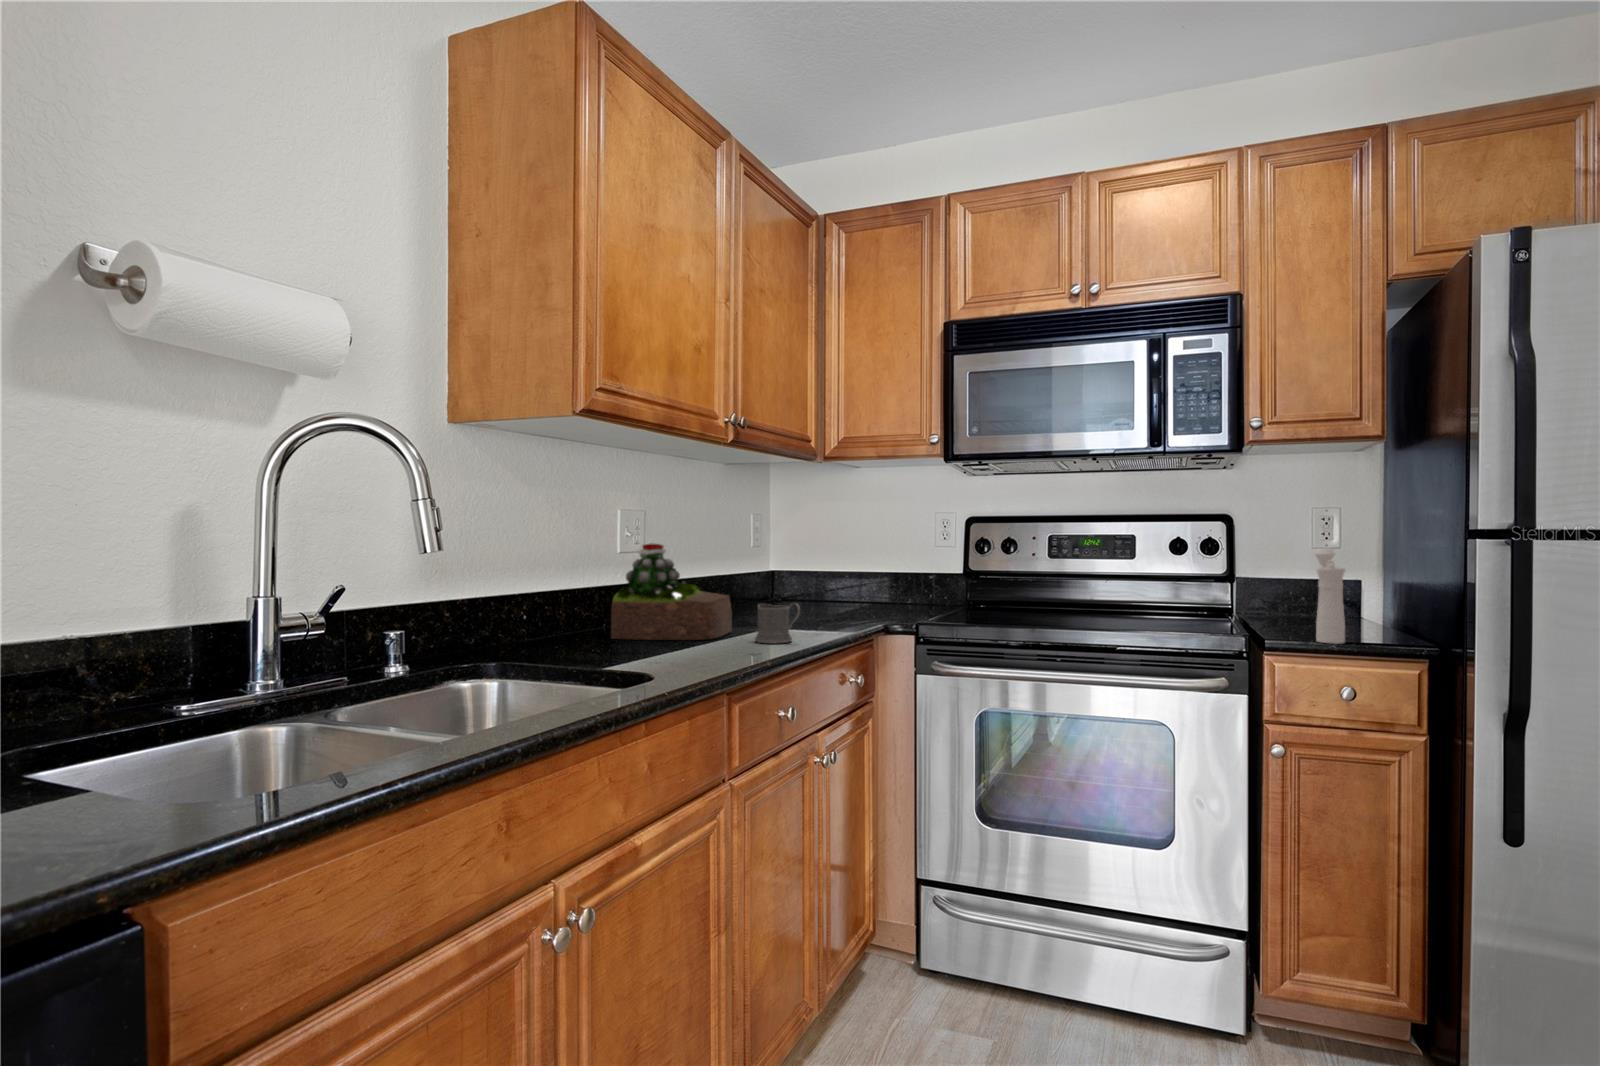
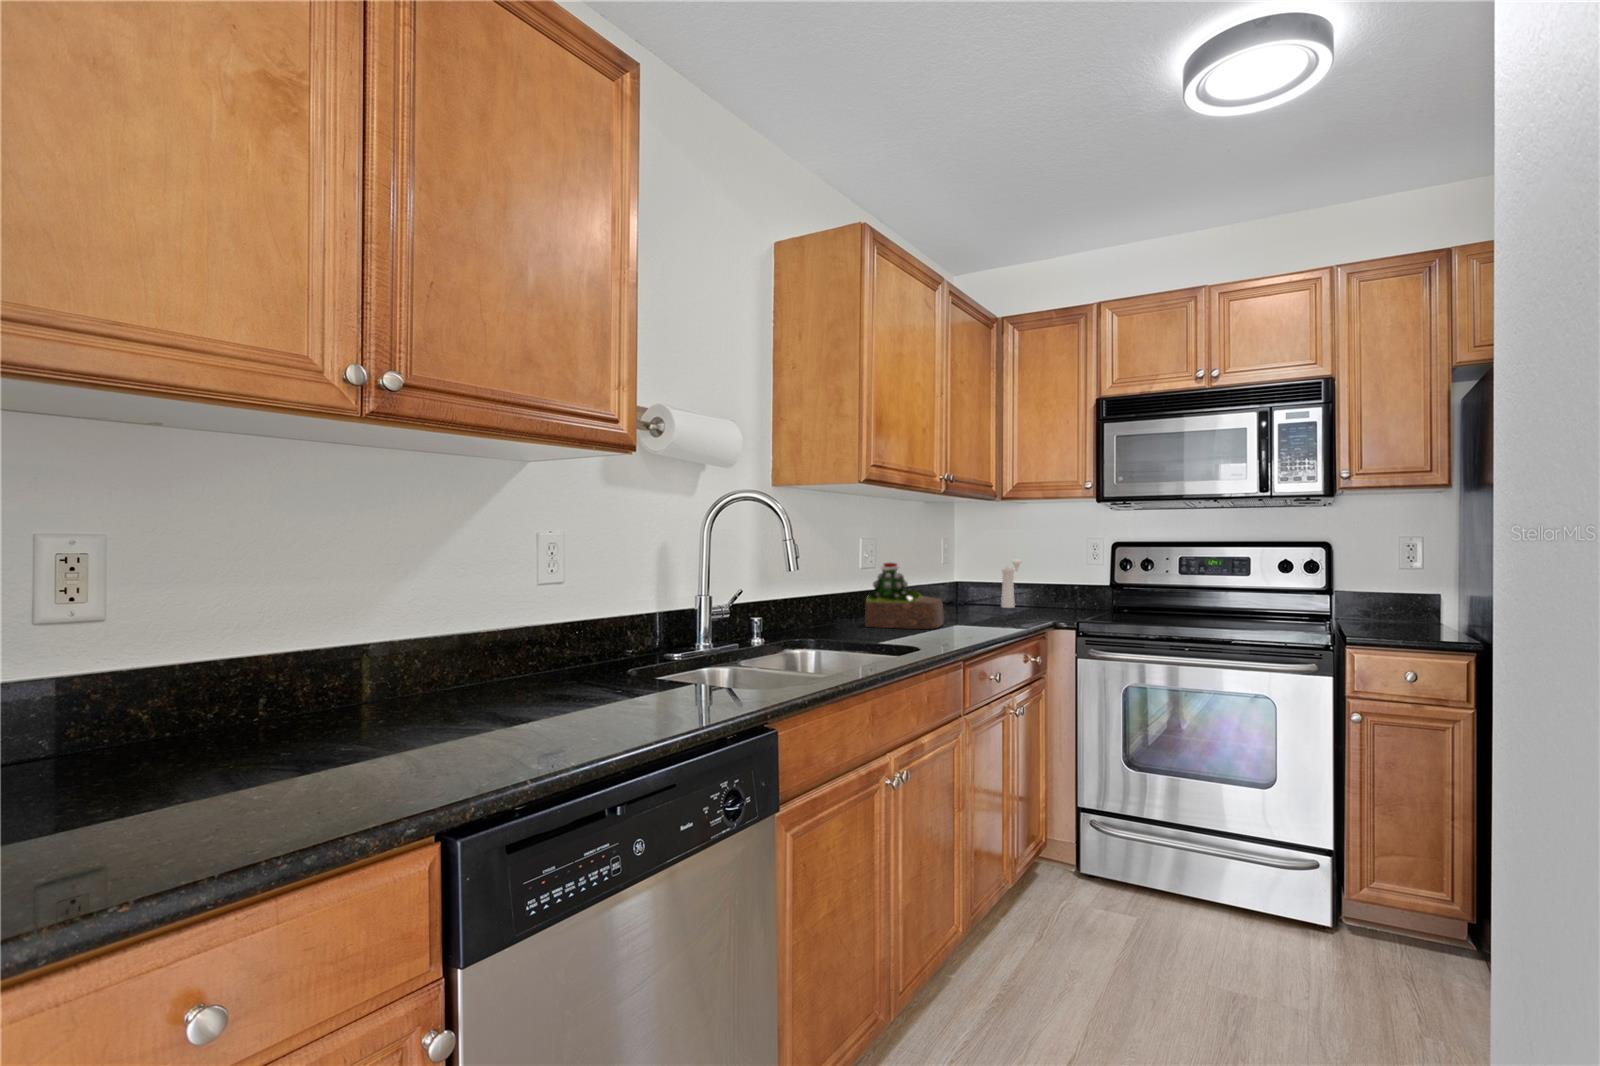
pepper mill: present [1314,549,1345,644] -> present [1001,559,1021,608]
mug: present [755,604,800,643] -> none [965,605,998,632]

